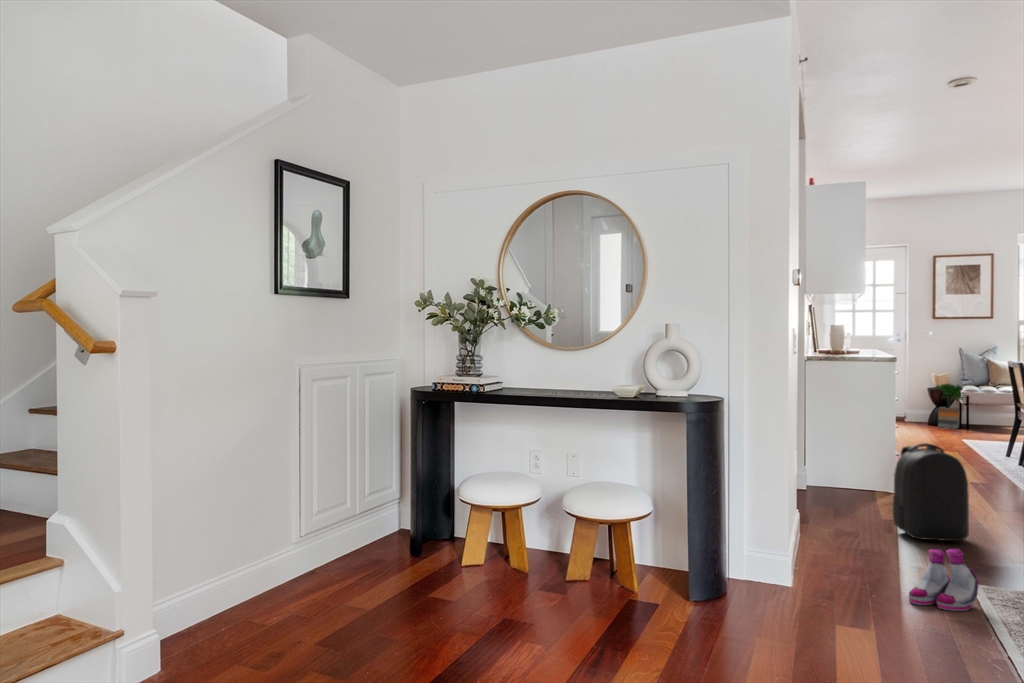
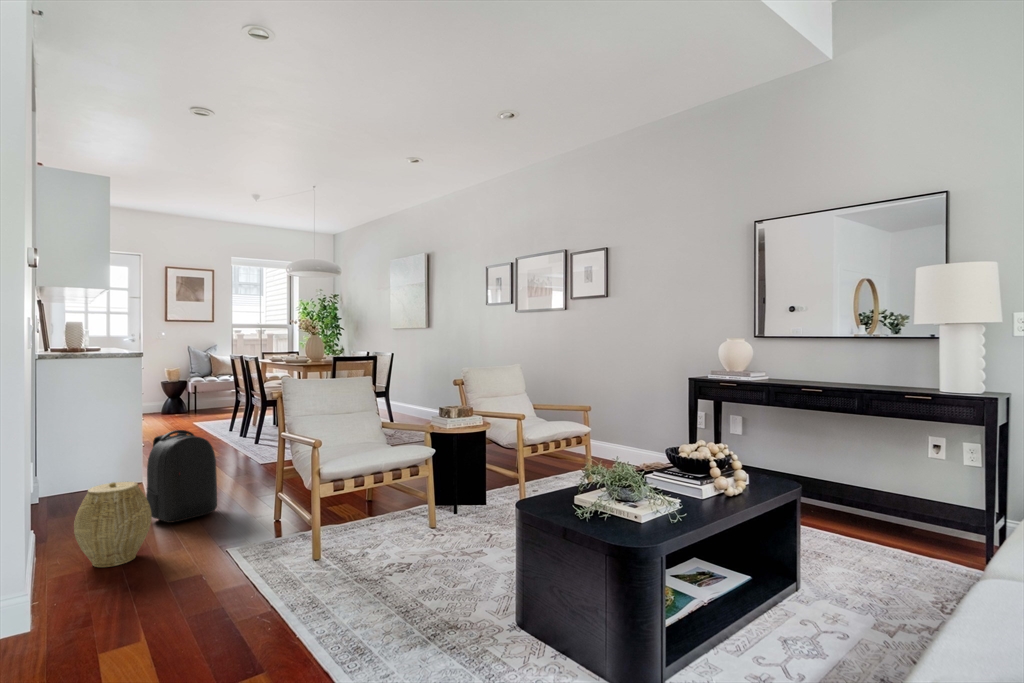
potted tree: present [934,384,966,429] -> none [166,377,196,416]
woven basket: none [826,483,893,562] -> present [74,482,151,567]
boots: present [909,549,979,611] -> none [175,523,237,591]

